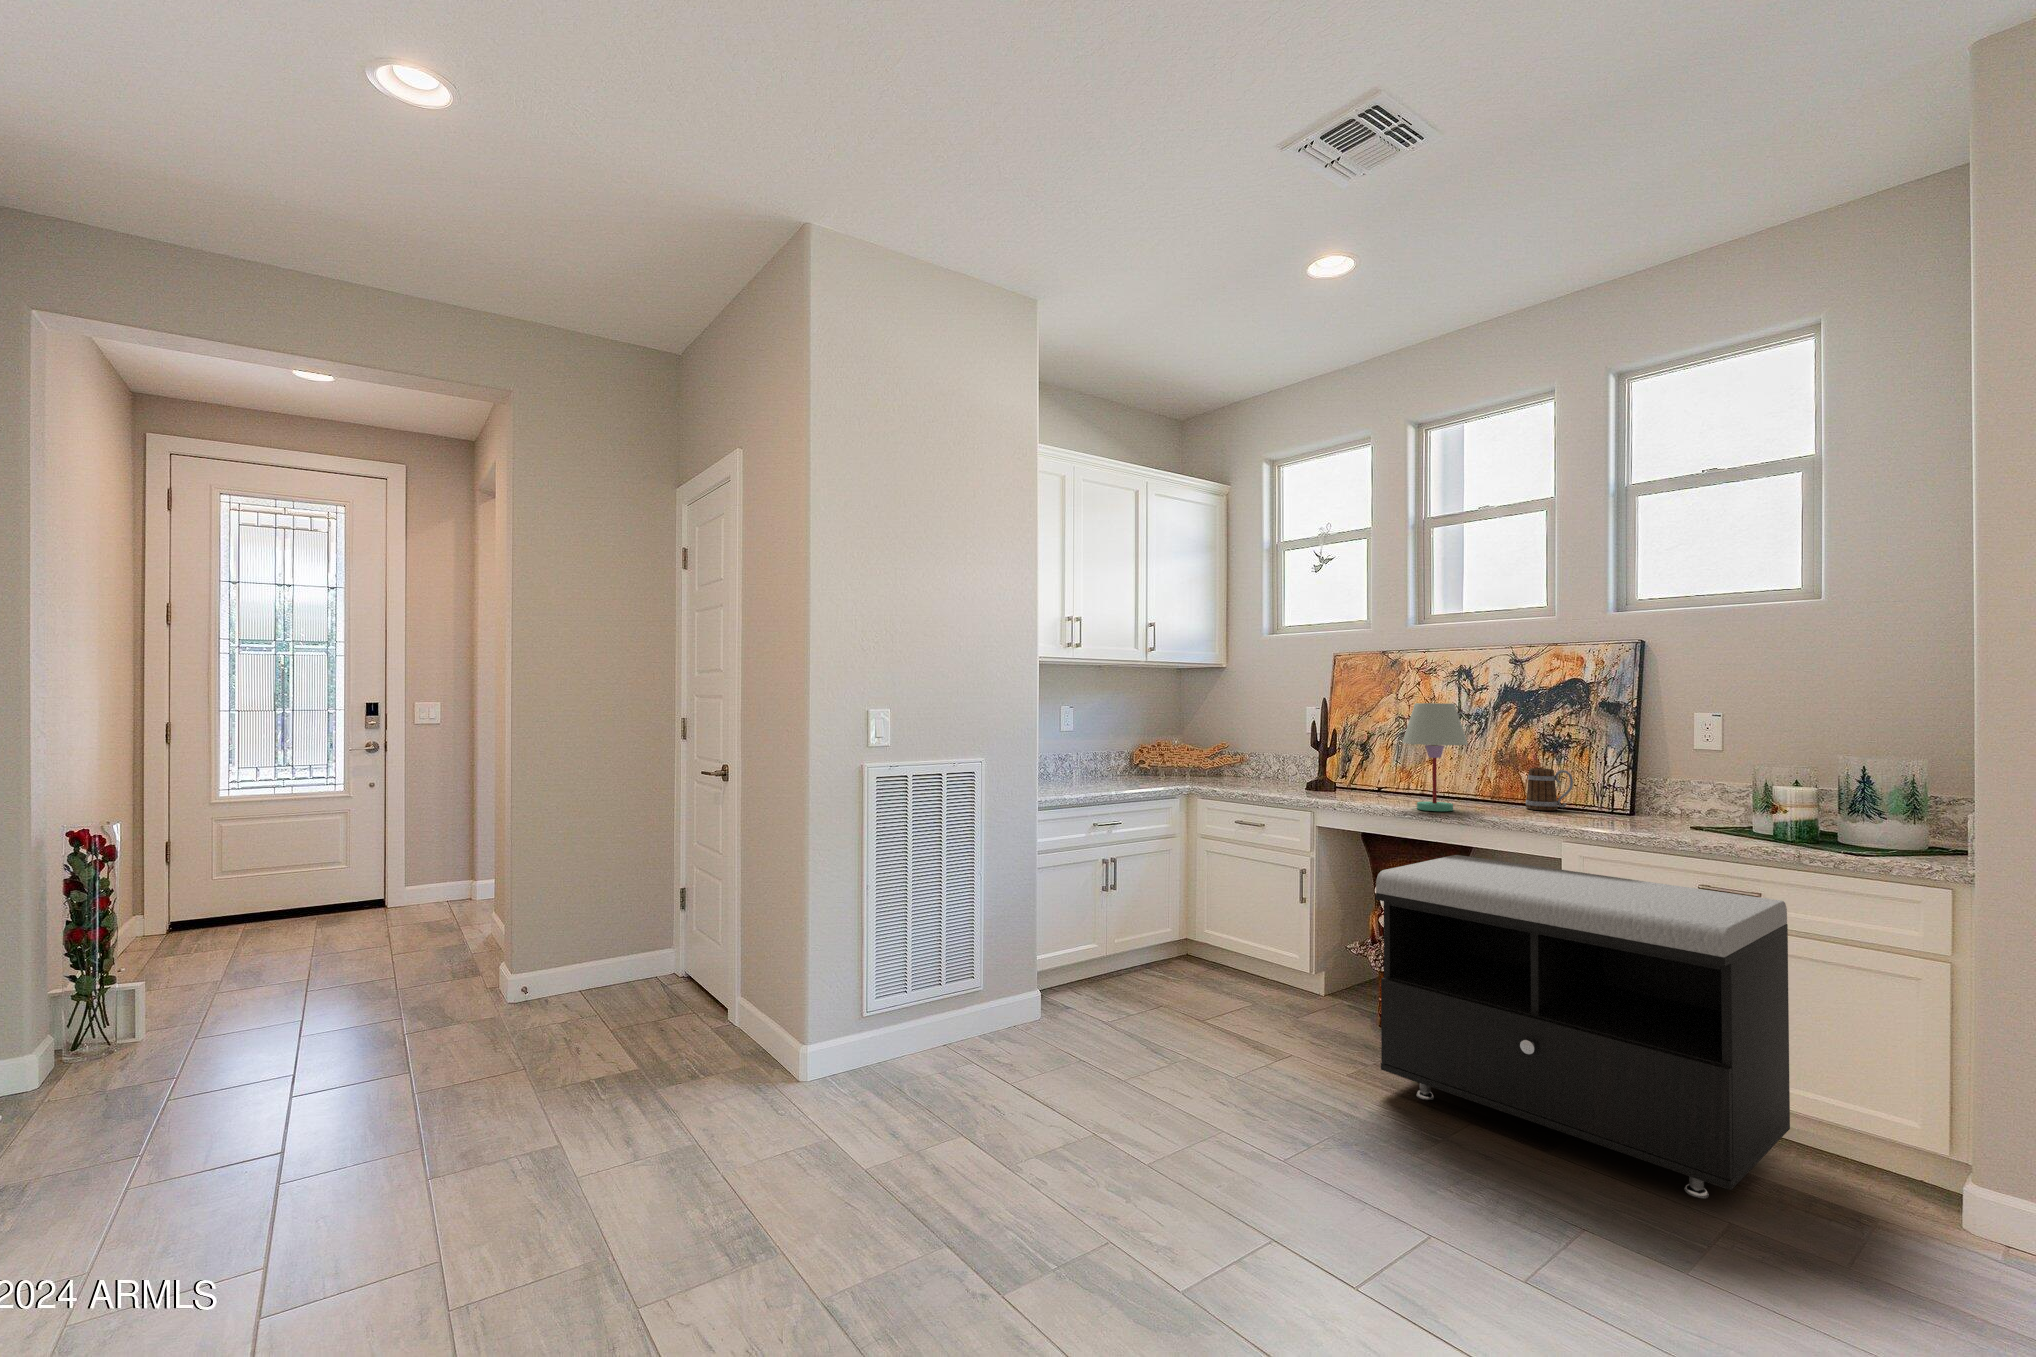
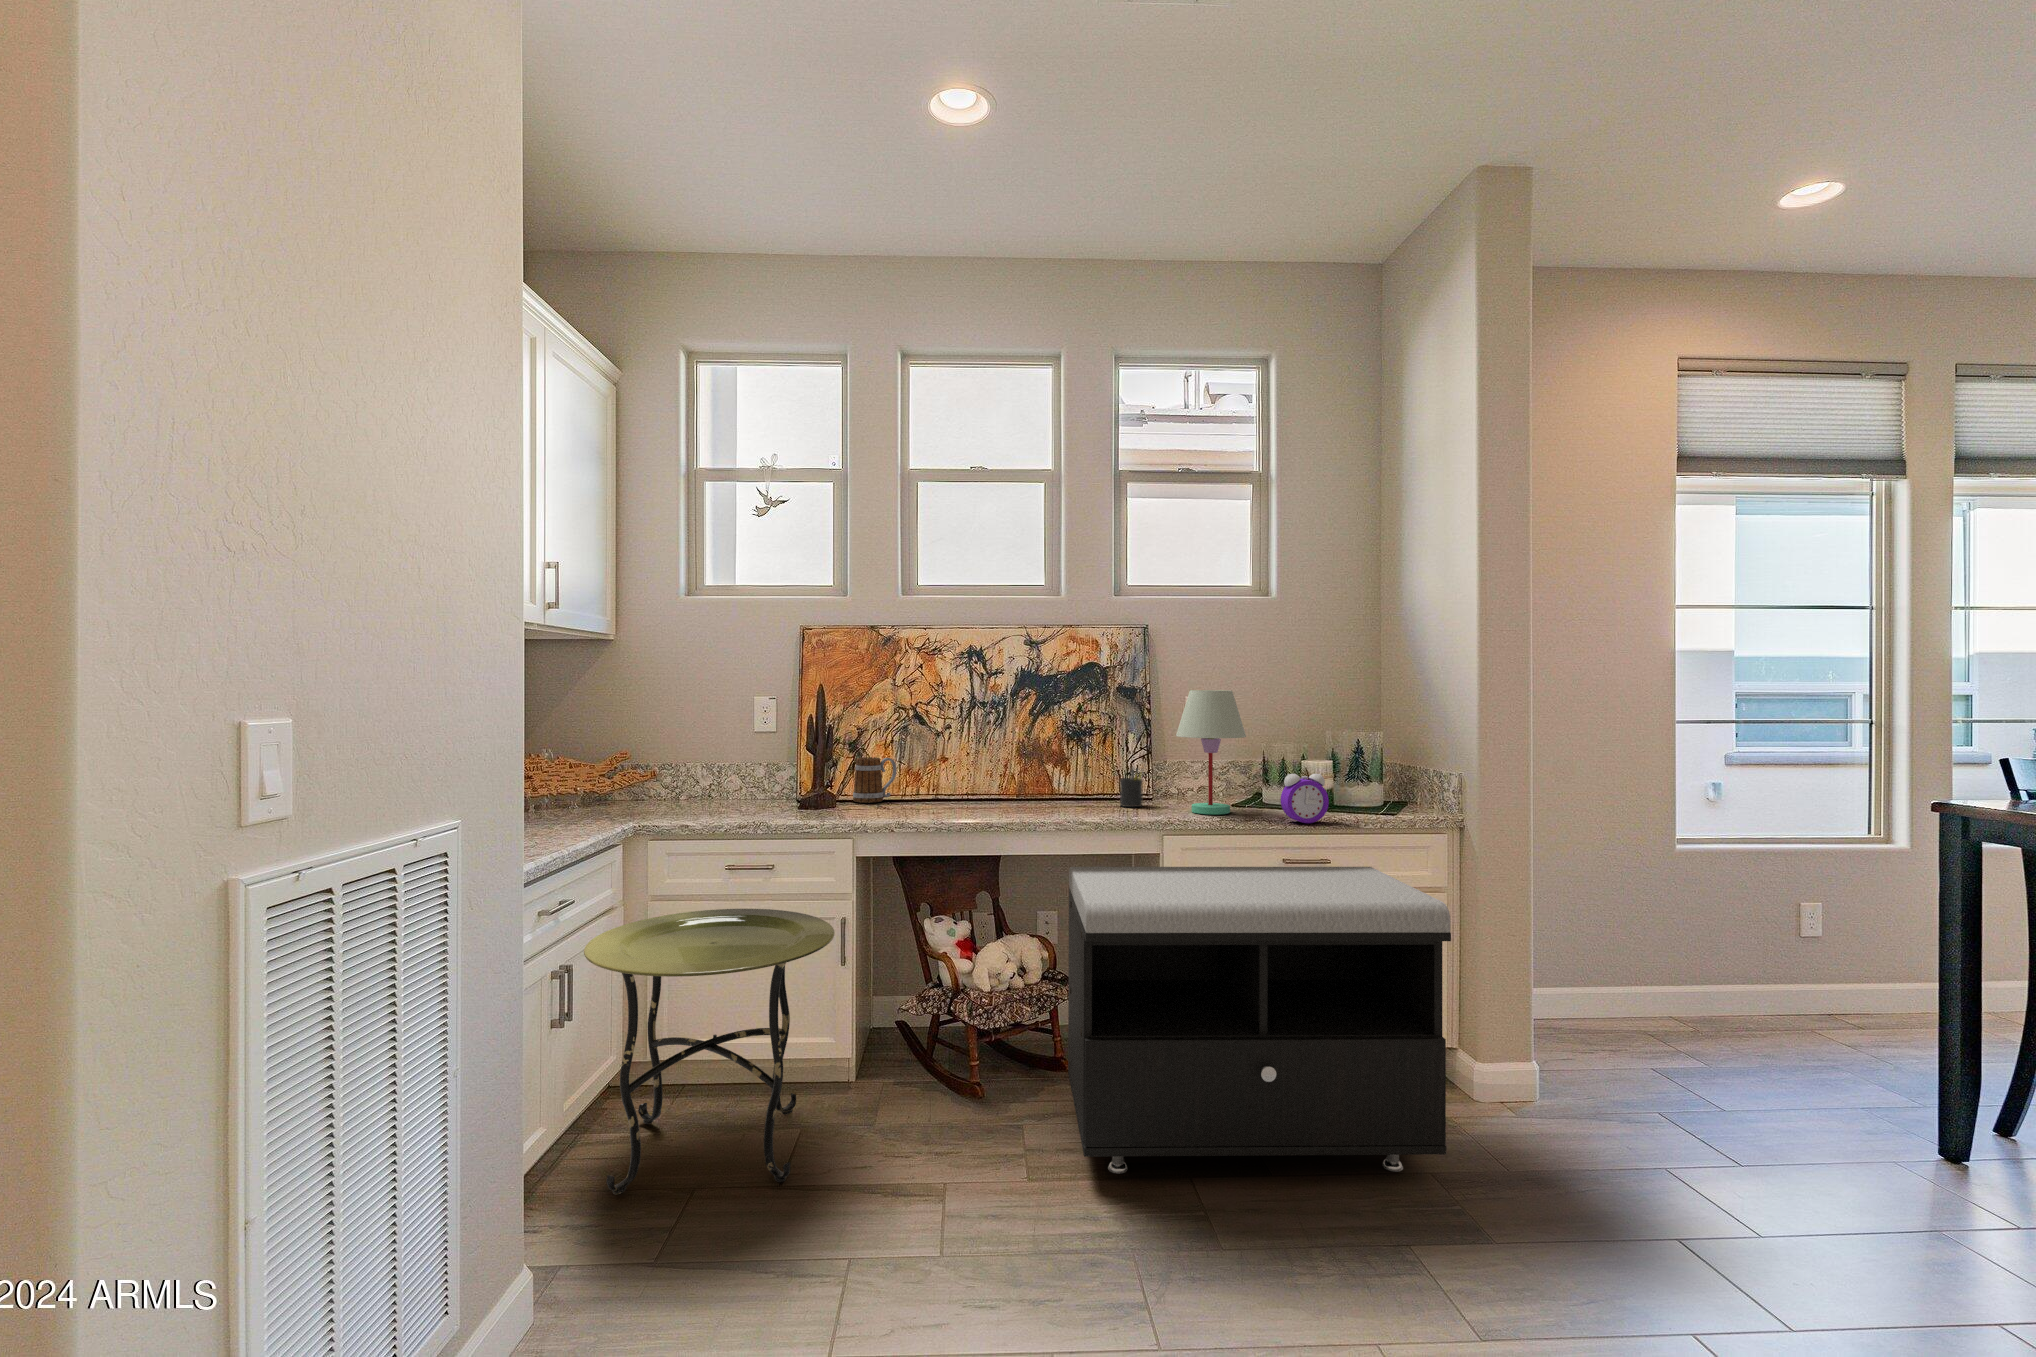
table lamp: present [1402,703,1468,811] -> present [1176,690,1246,814]
mug: present [1526,768,1573,810] -> present [853,757,897,803]
pen holder: none [1575,775,1603,818] -> present [1120,768,1143,807]
alarm clock: none [1695,793,1755,847] -> present [1281,774,1329,823]
side table: none [1109,848,1268,1024] -> present [584,909,835,1195]

